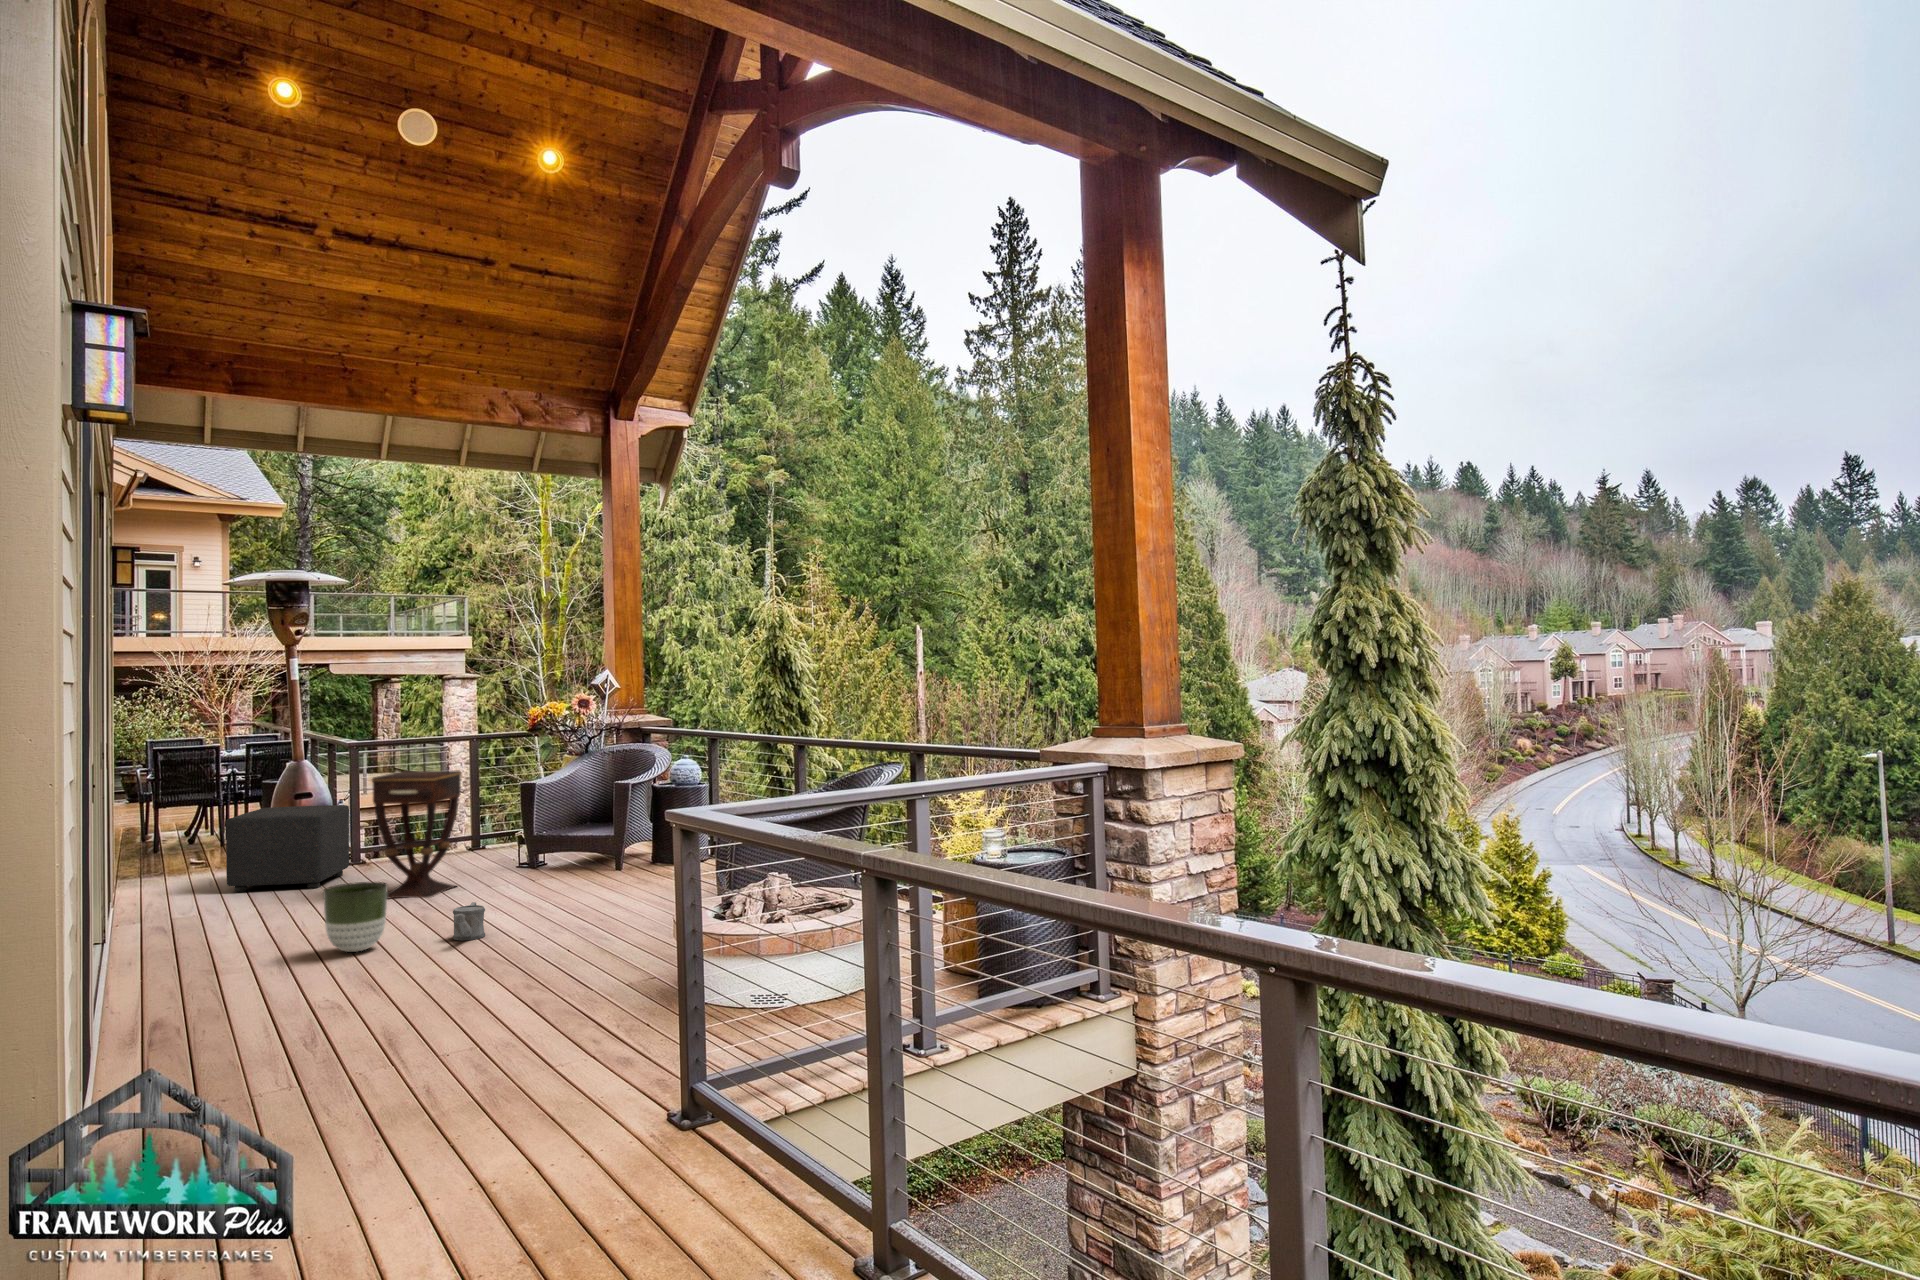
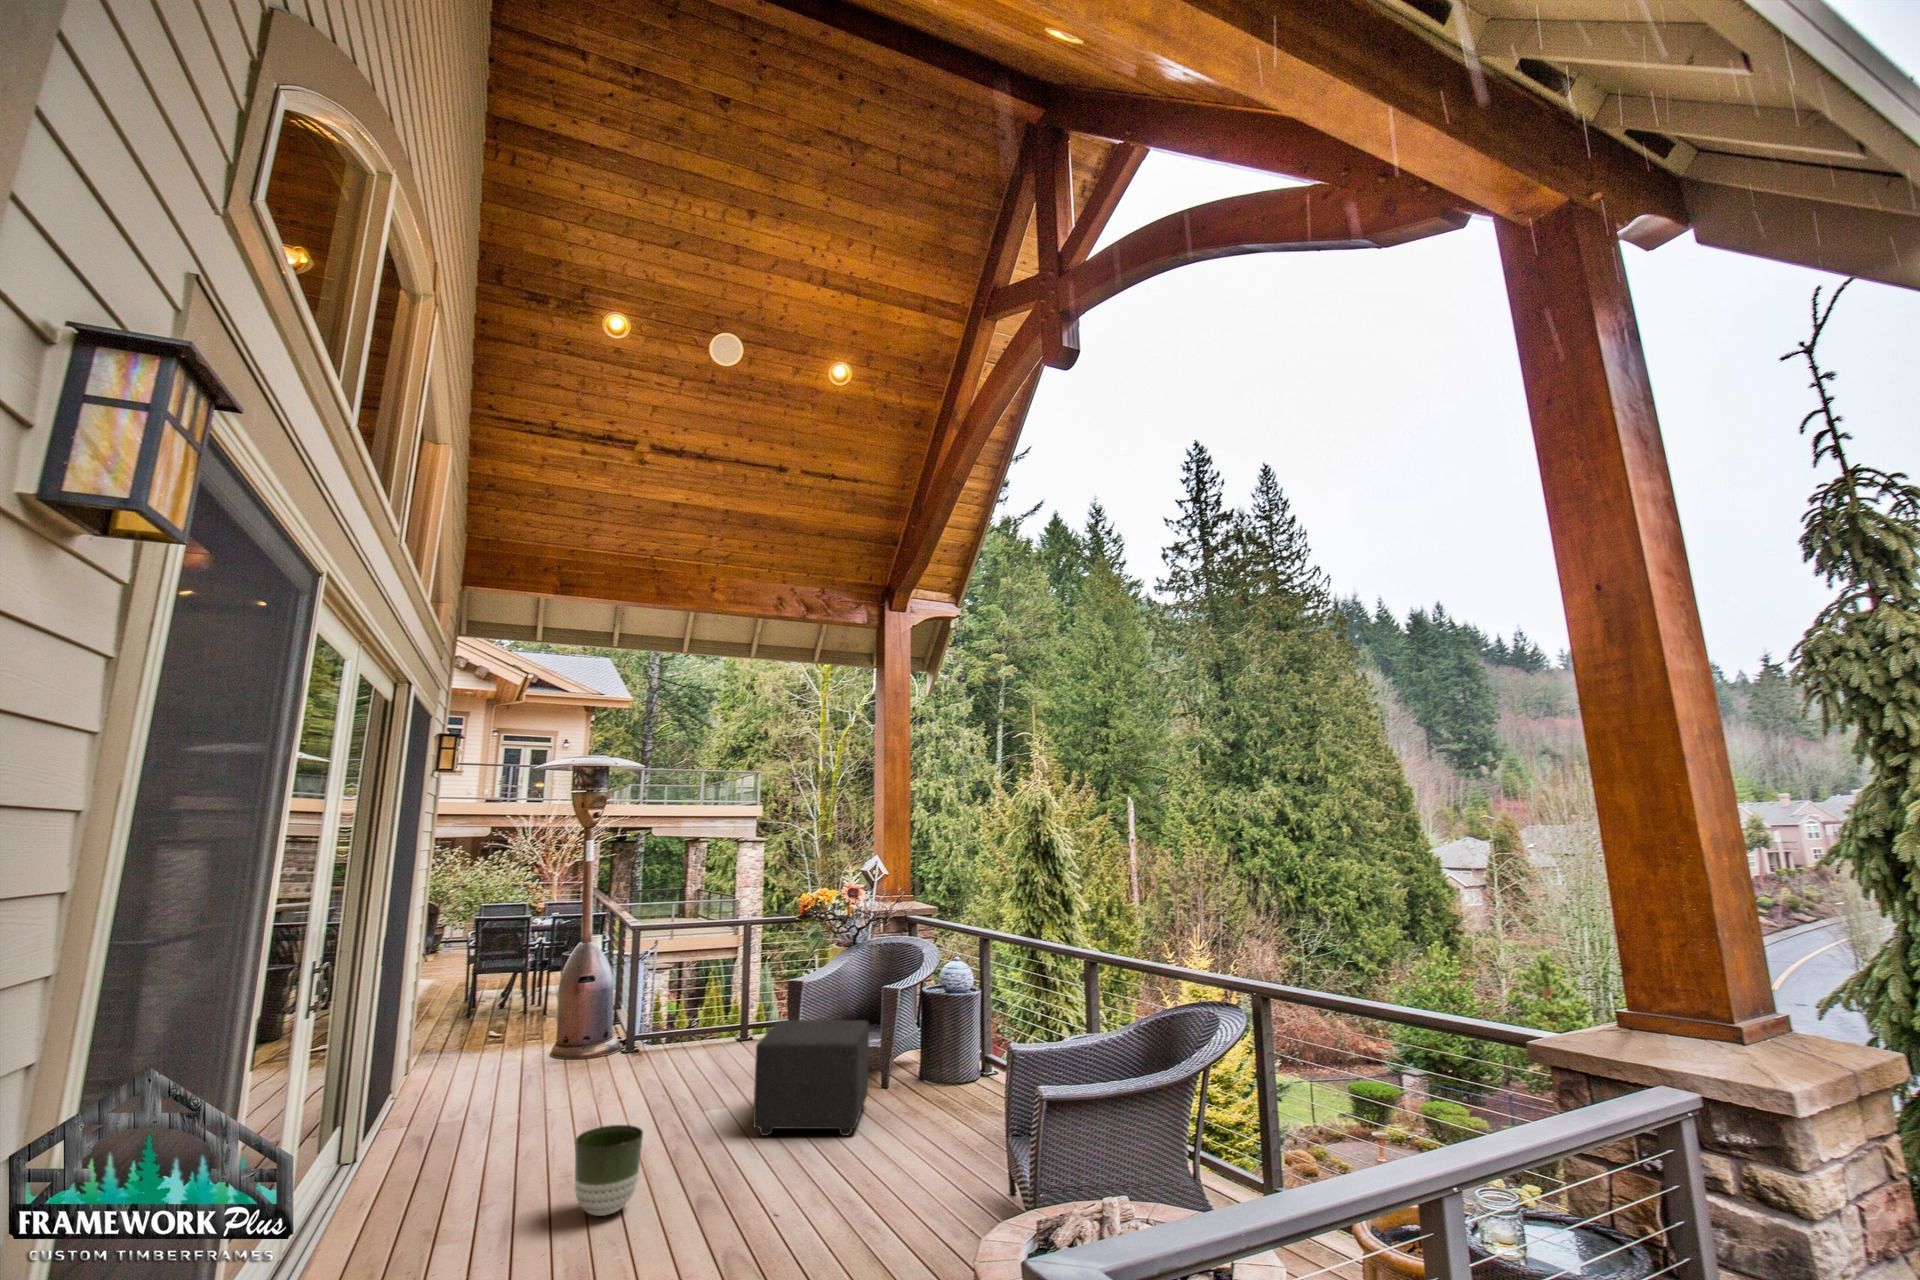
side table: present [372,771,461,899] -> none [647,968,736,1112]
ottoman: present [226,805,349,892] -> present [753,1020,869,1136]
watering can: present [453,902,485,941] -> none [708,1150,744,1204]

